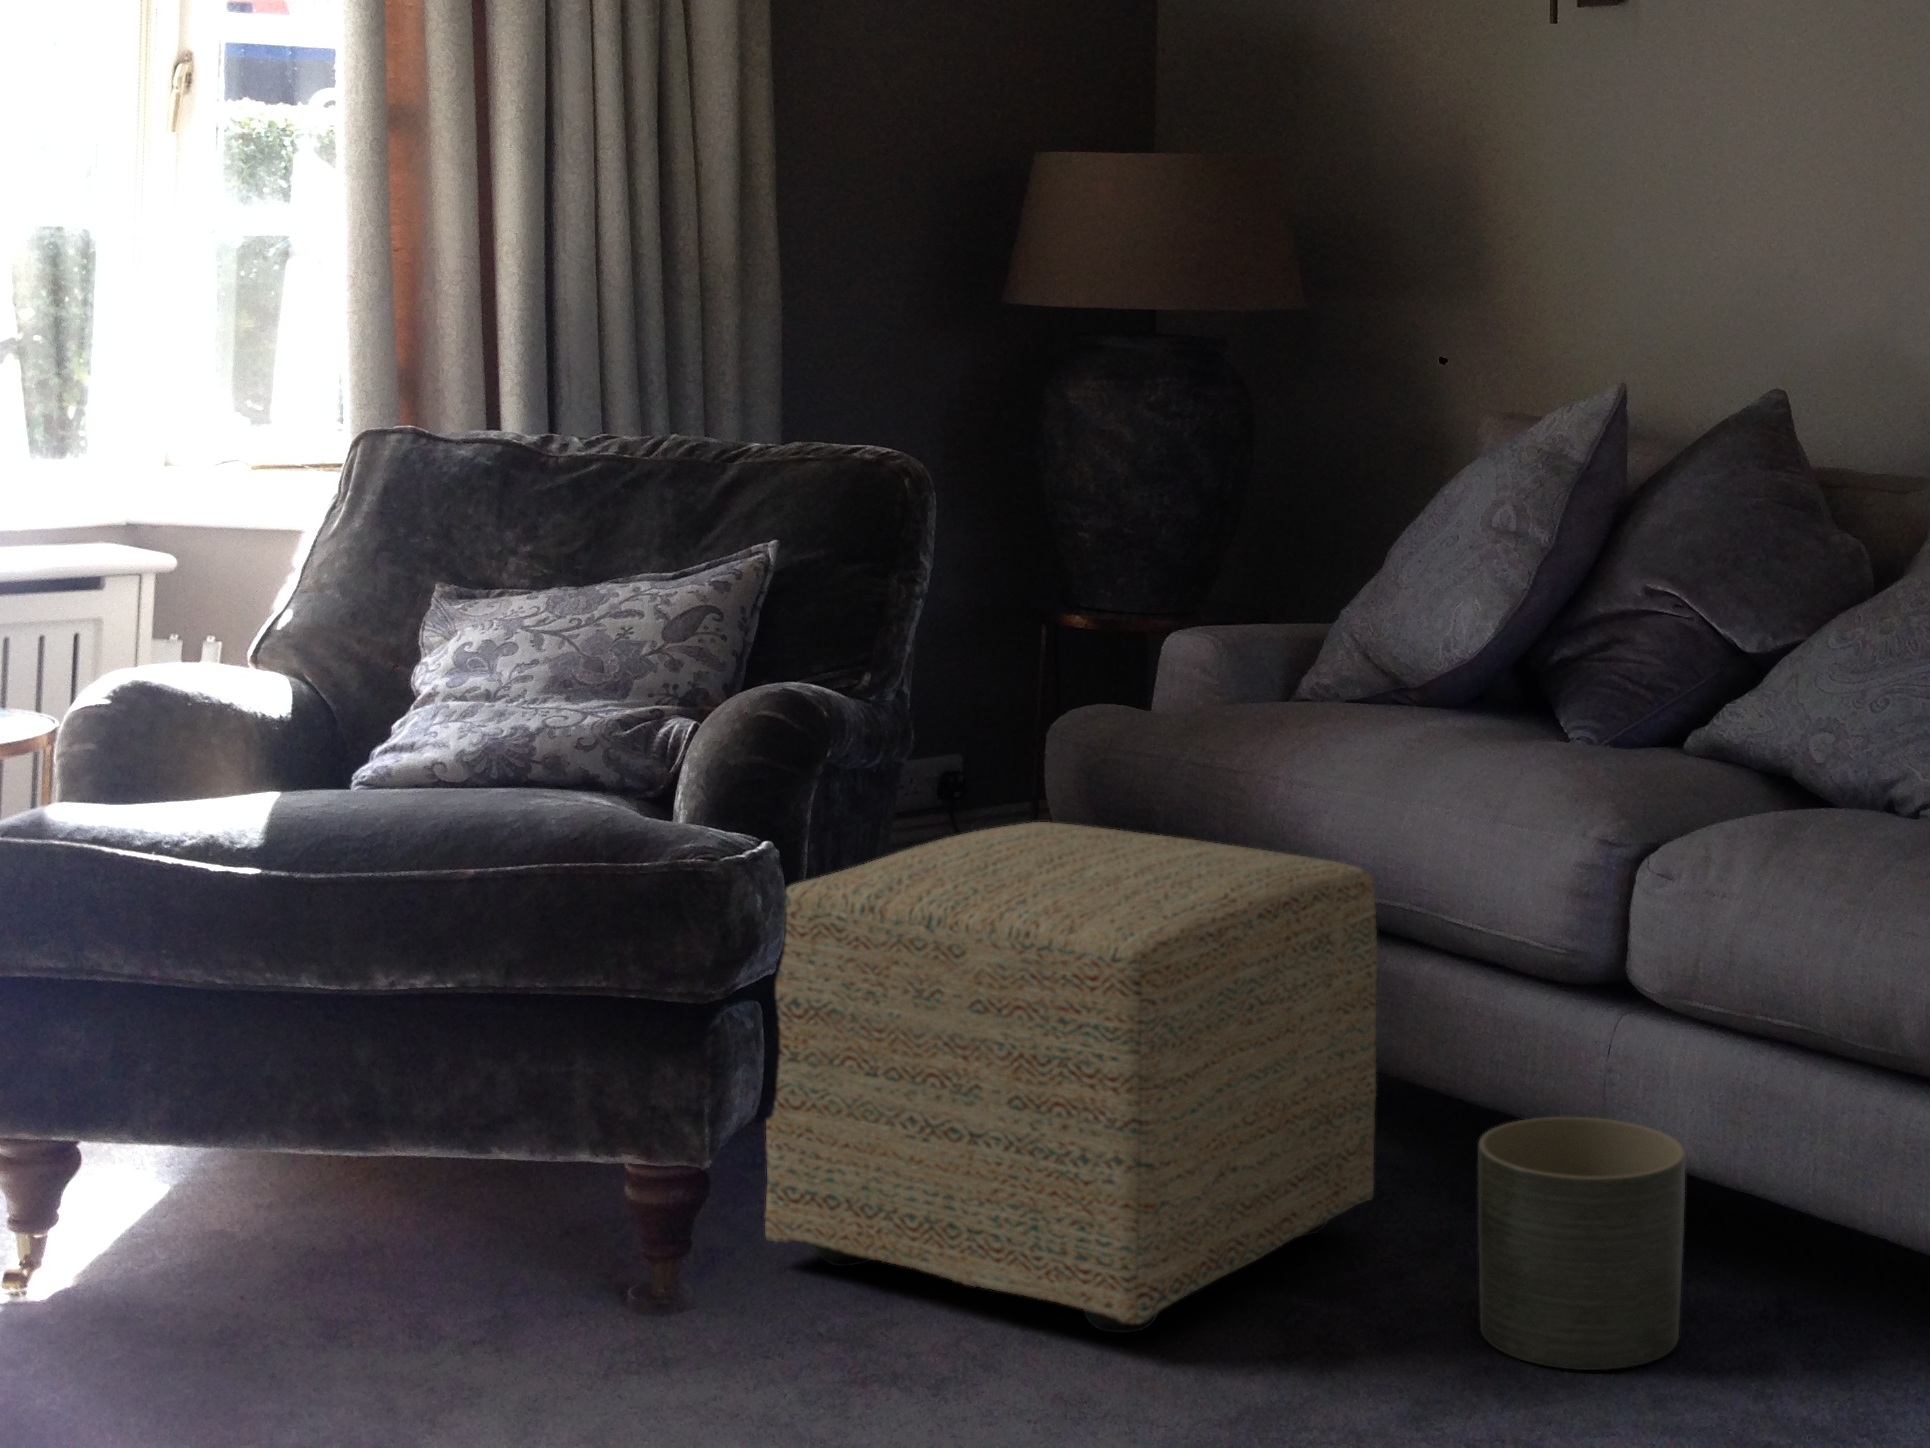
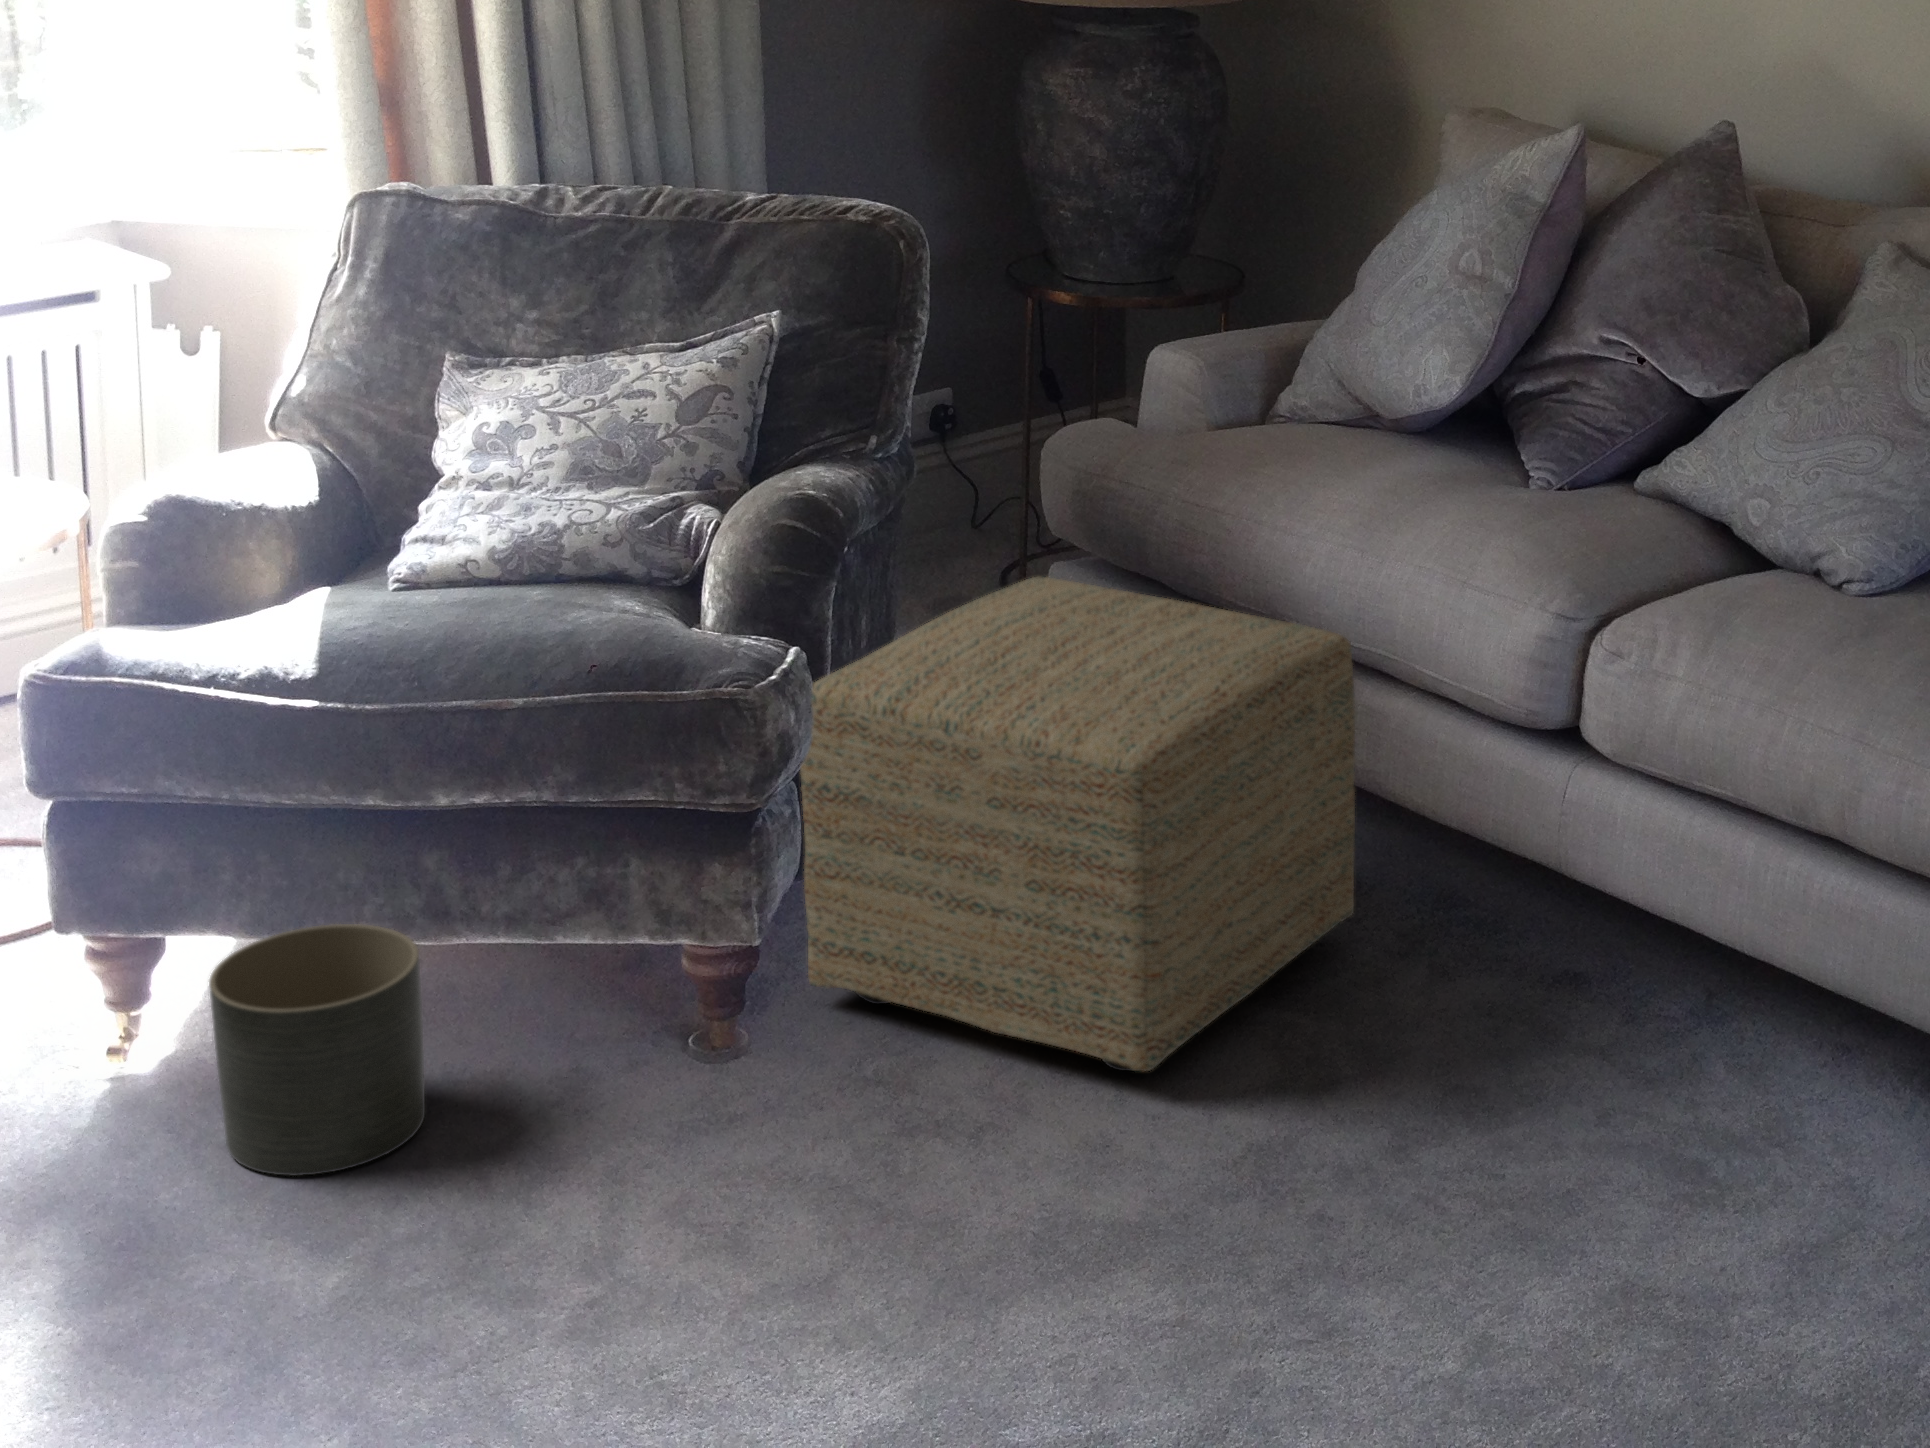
planter: present [1478,1117,1686,1370] -> present [209,924,425,1176]

